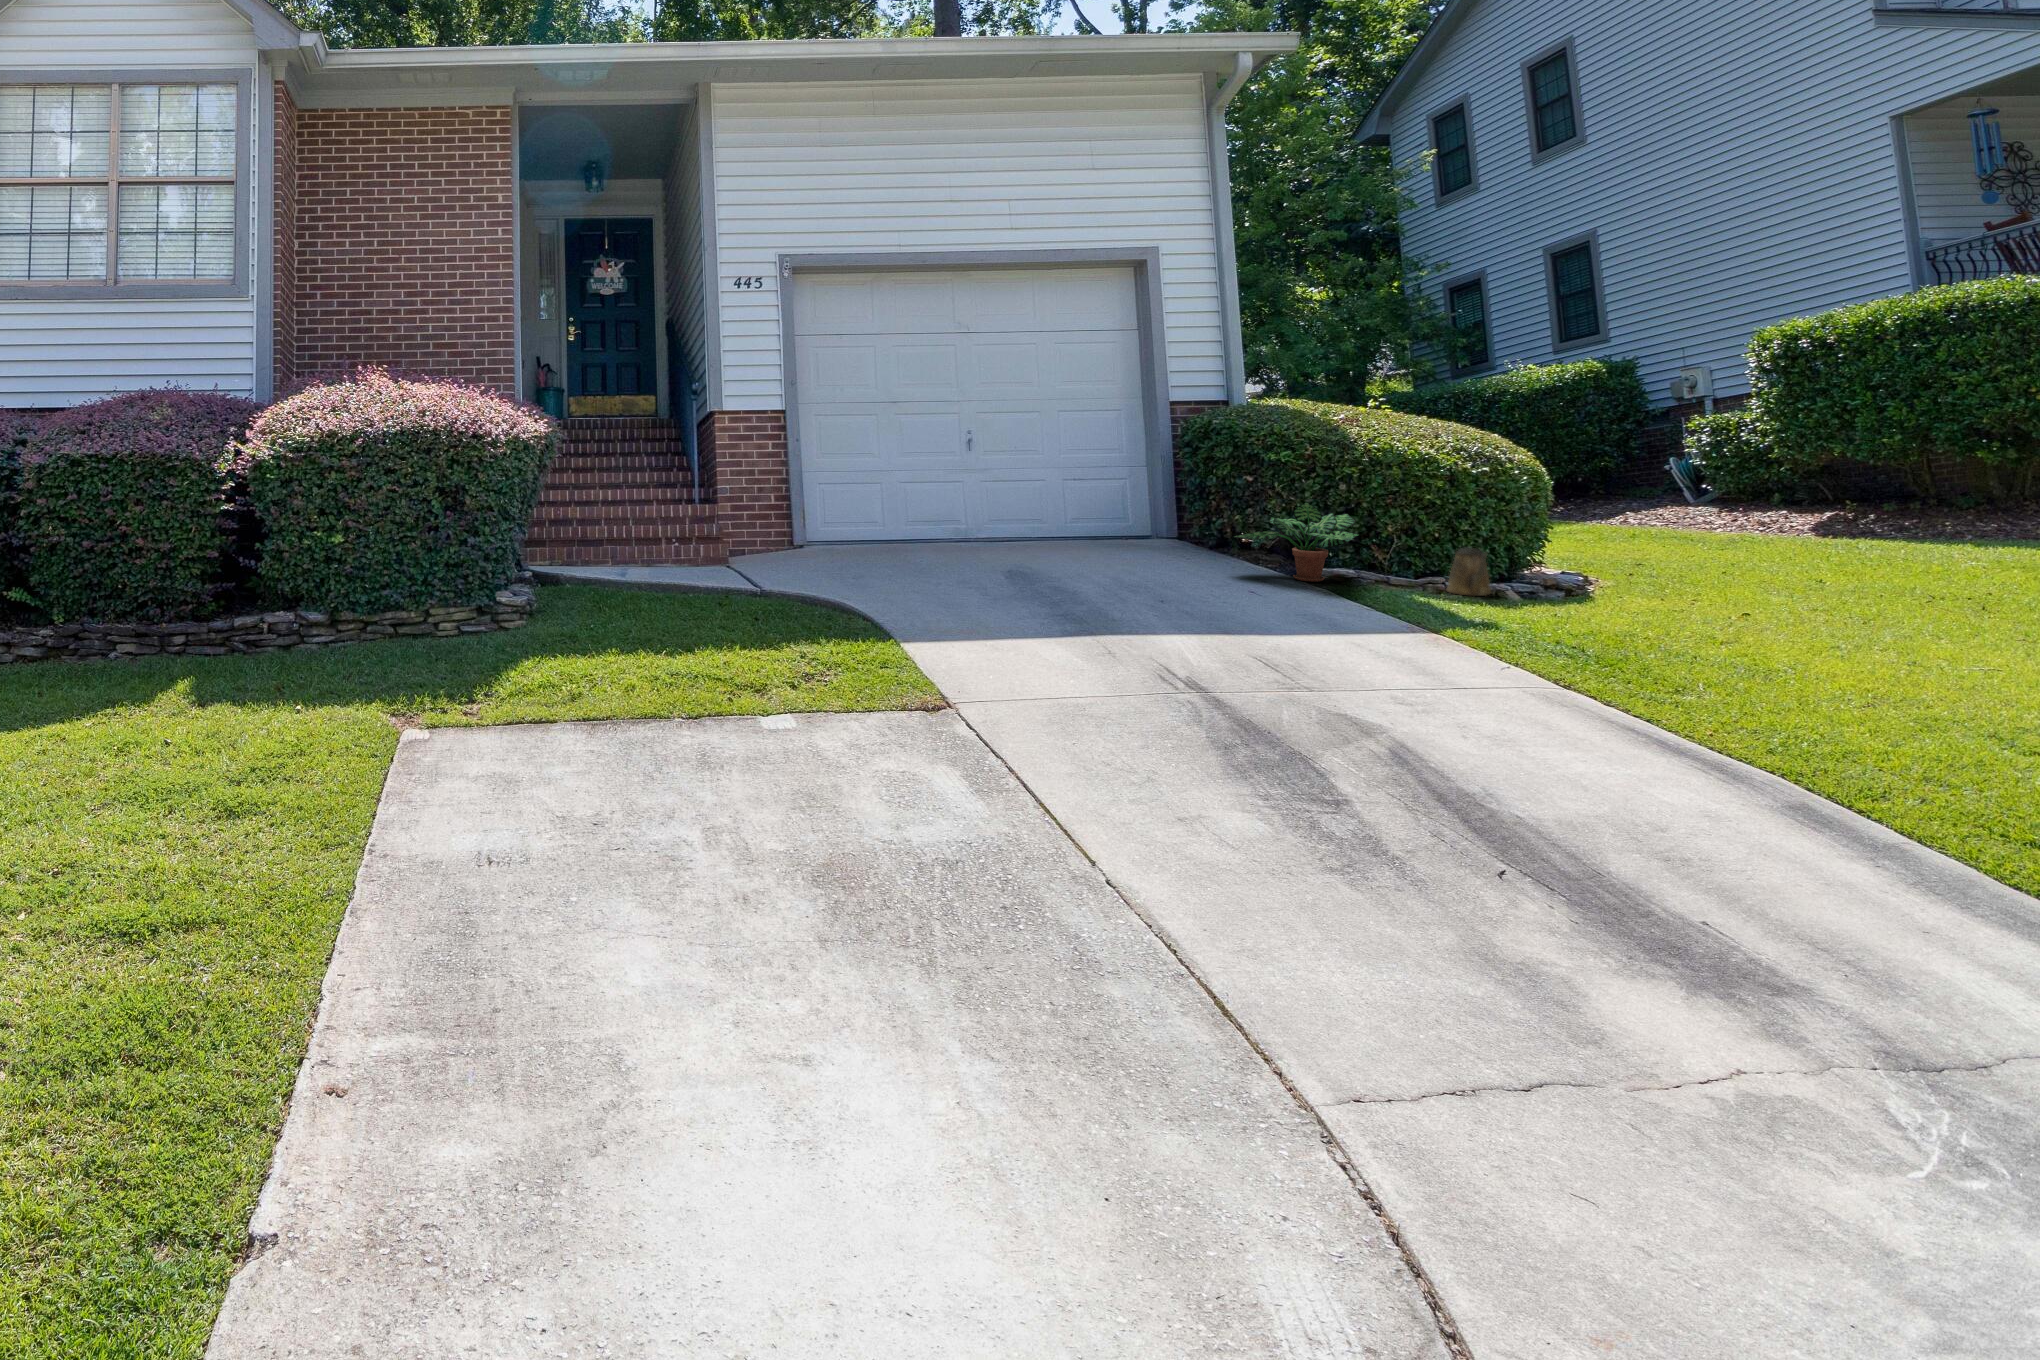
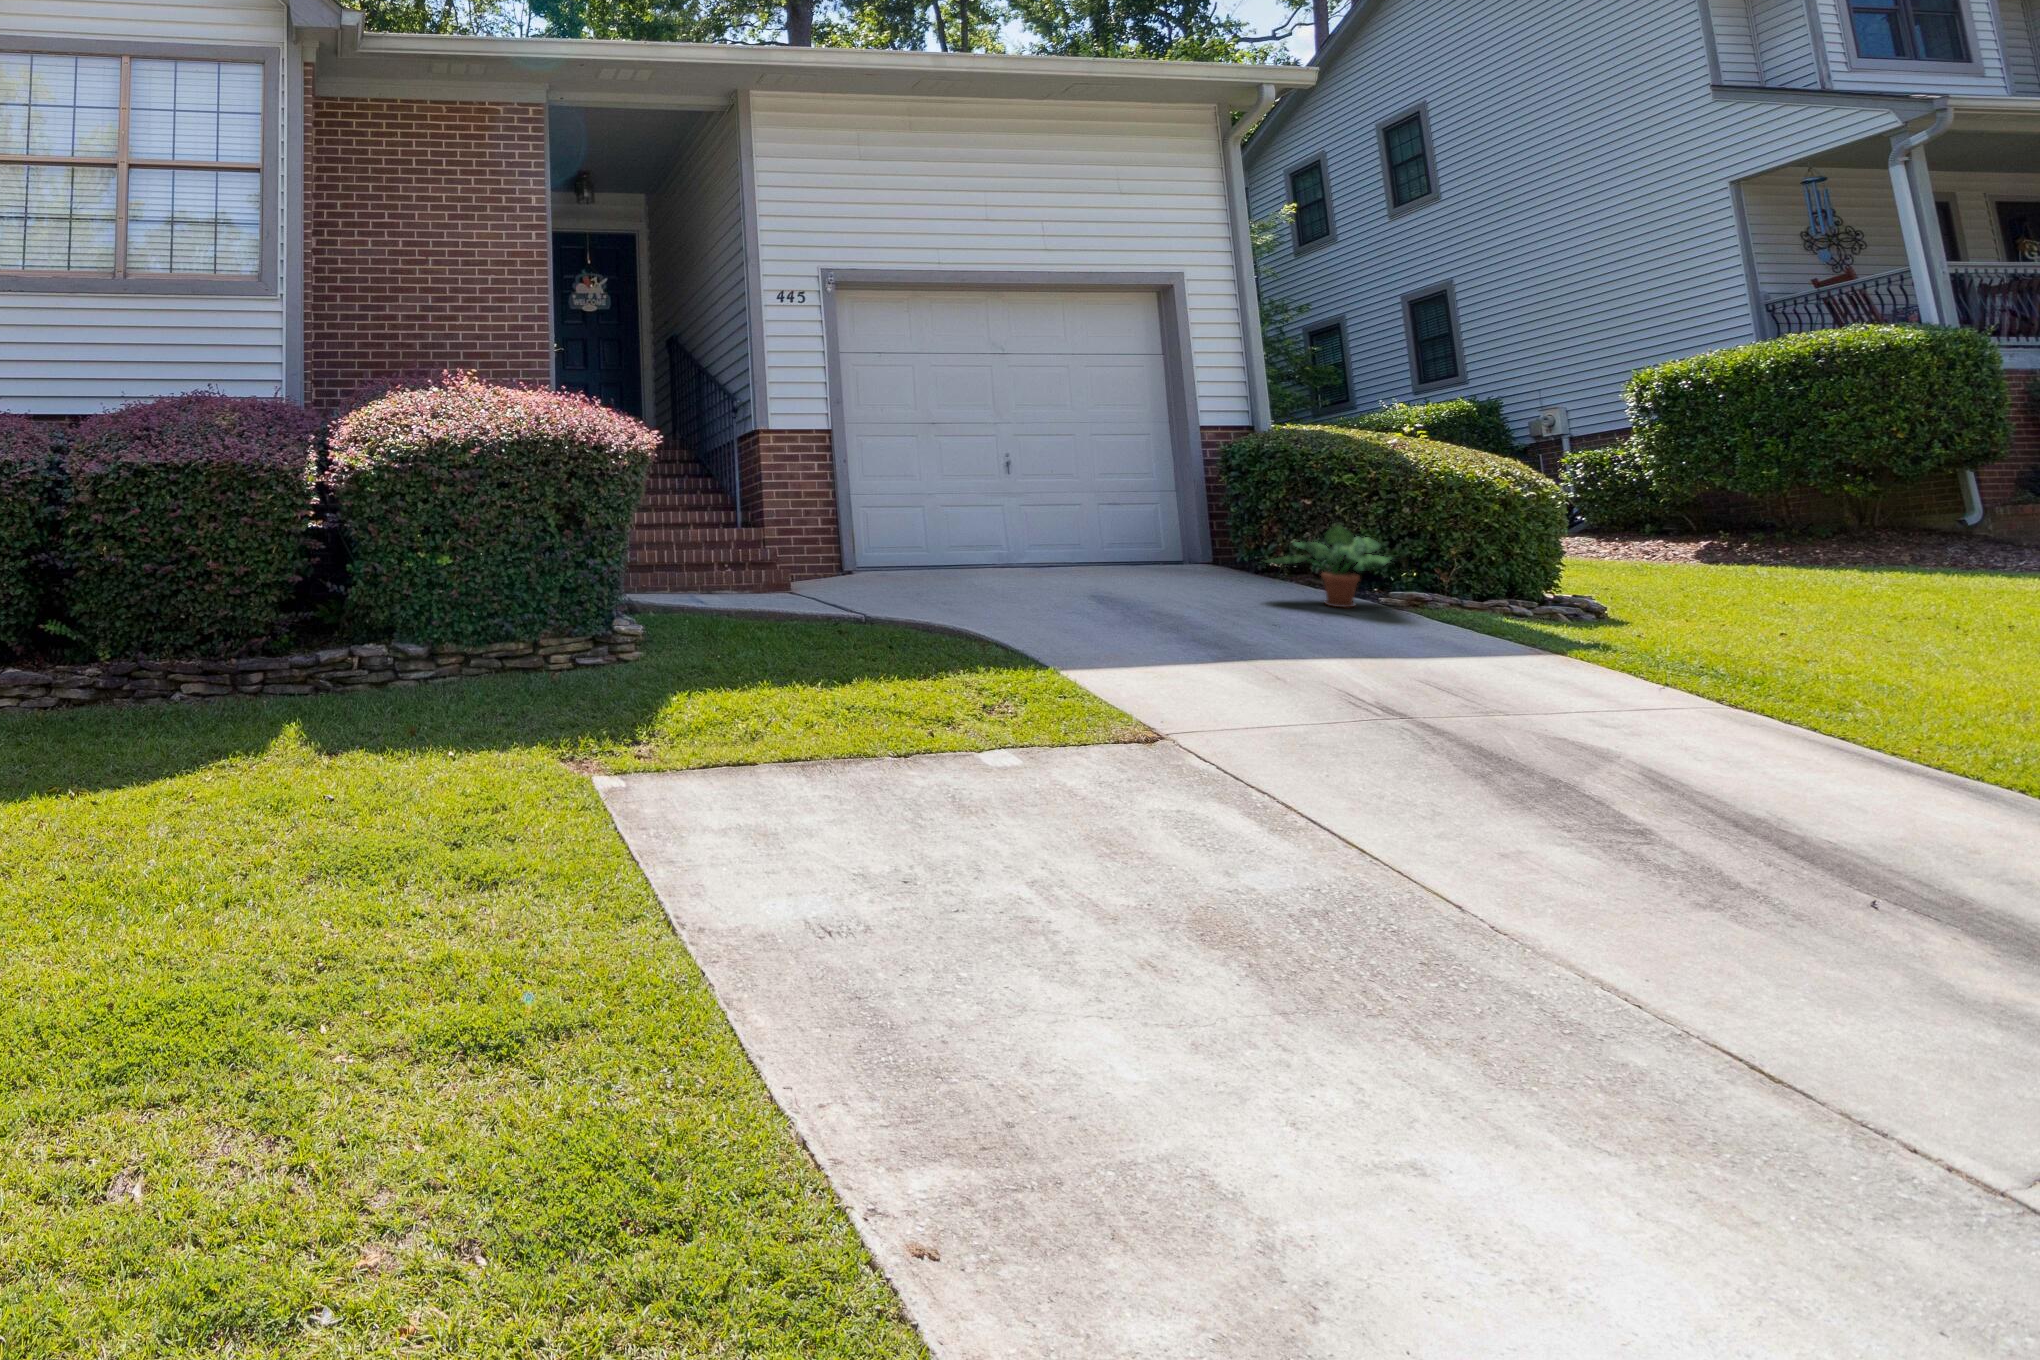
watering can: present [1447,547,1491,596] -> none [1483,570,1540,620]

